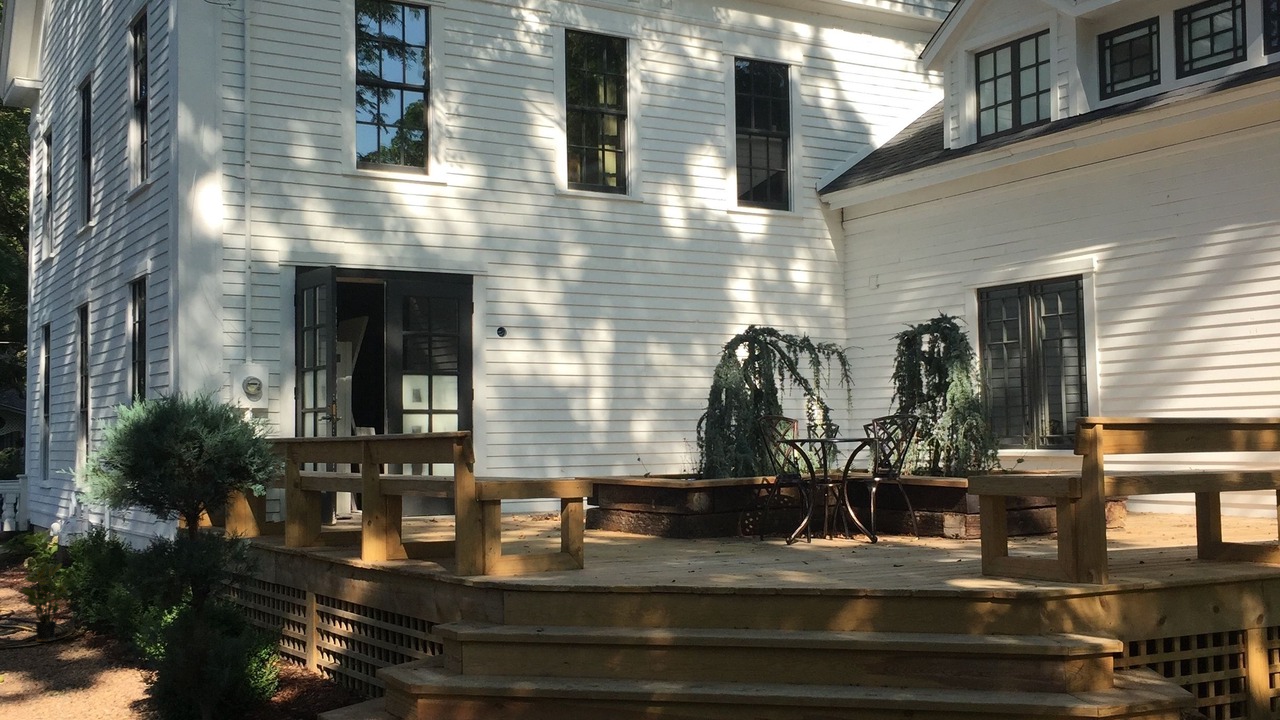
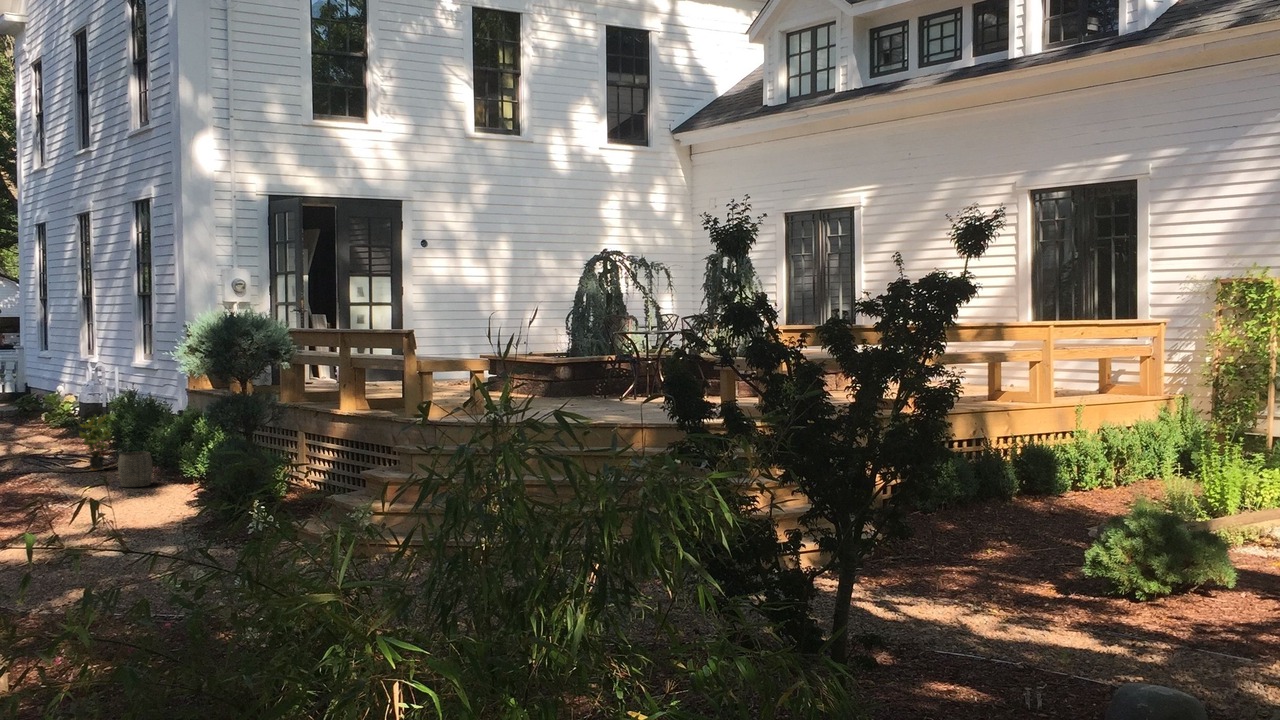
woven basket: none [58,618,108,671] -> present [118,452,153,487]

